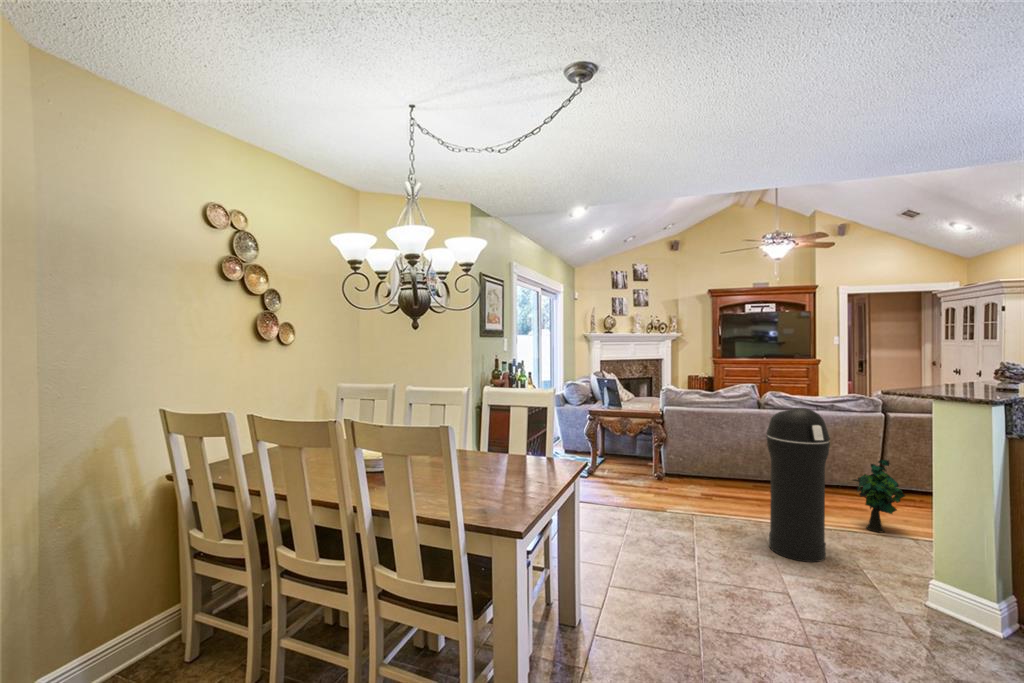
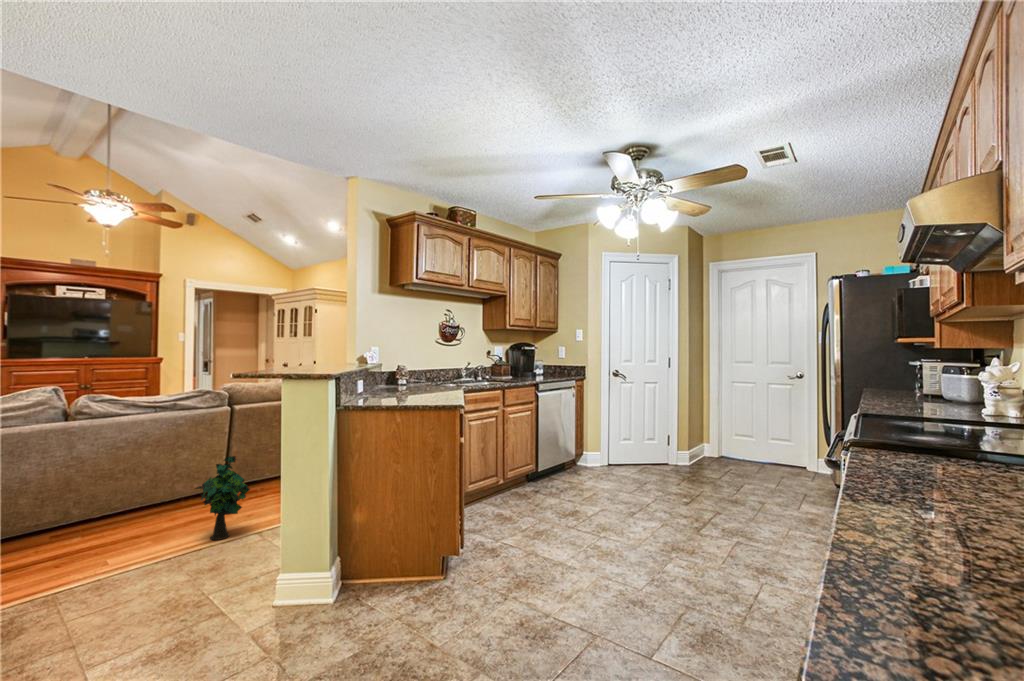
trash can: present [767,408,830,562] -> none [68,410,168,635]

